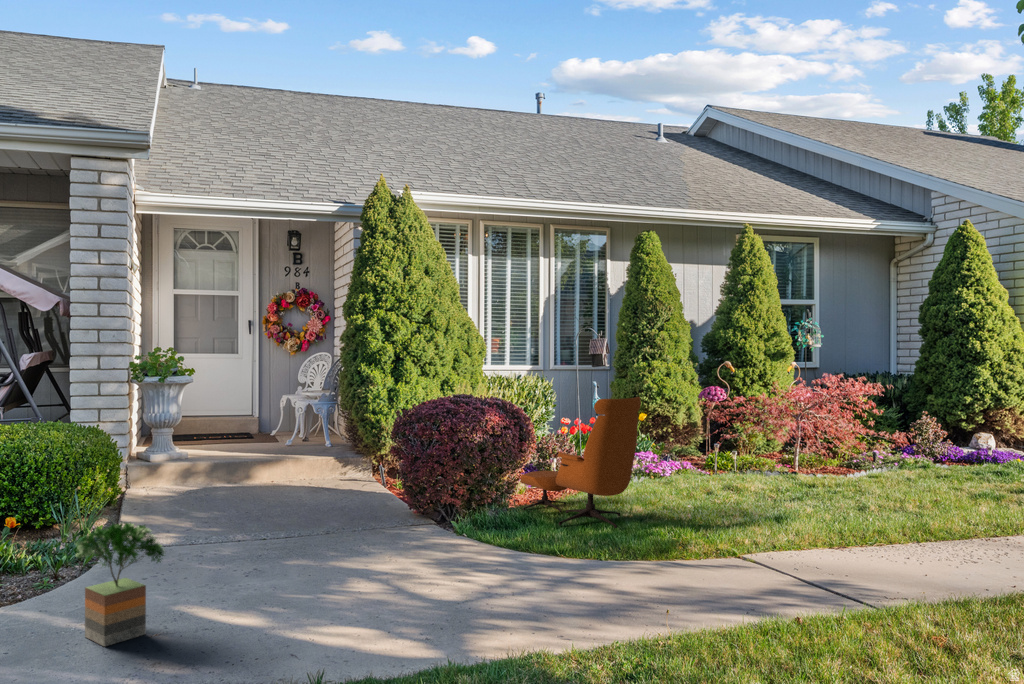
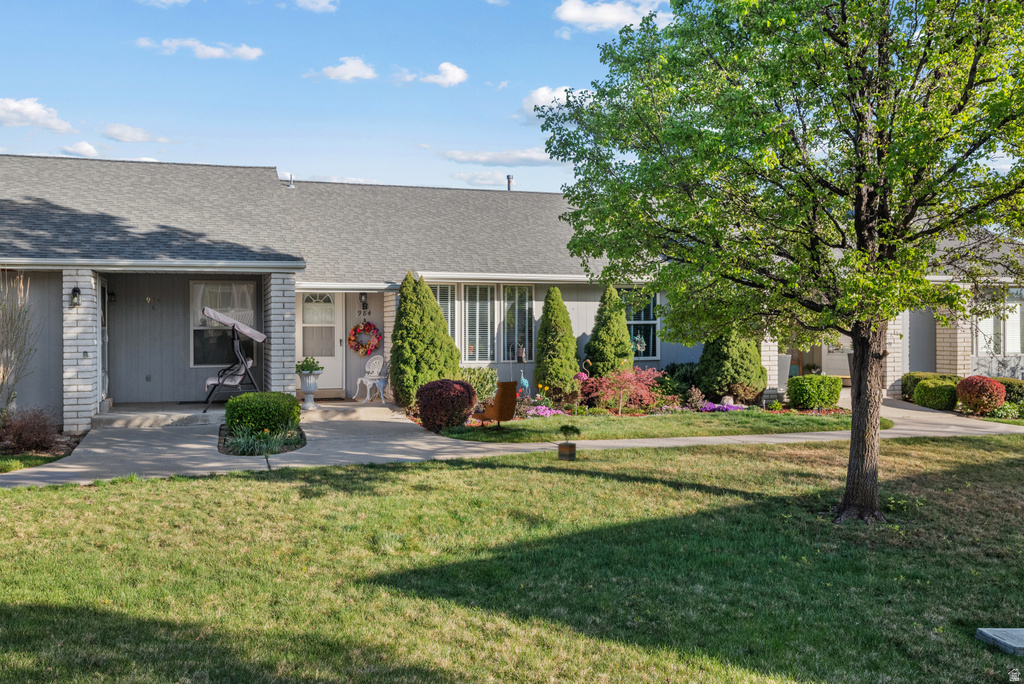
potted tree: present [76,523,164,646] -> present [555,425,581,461]

